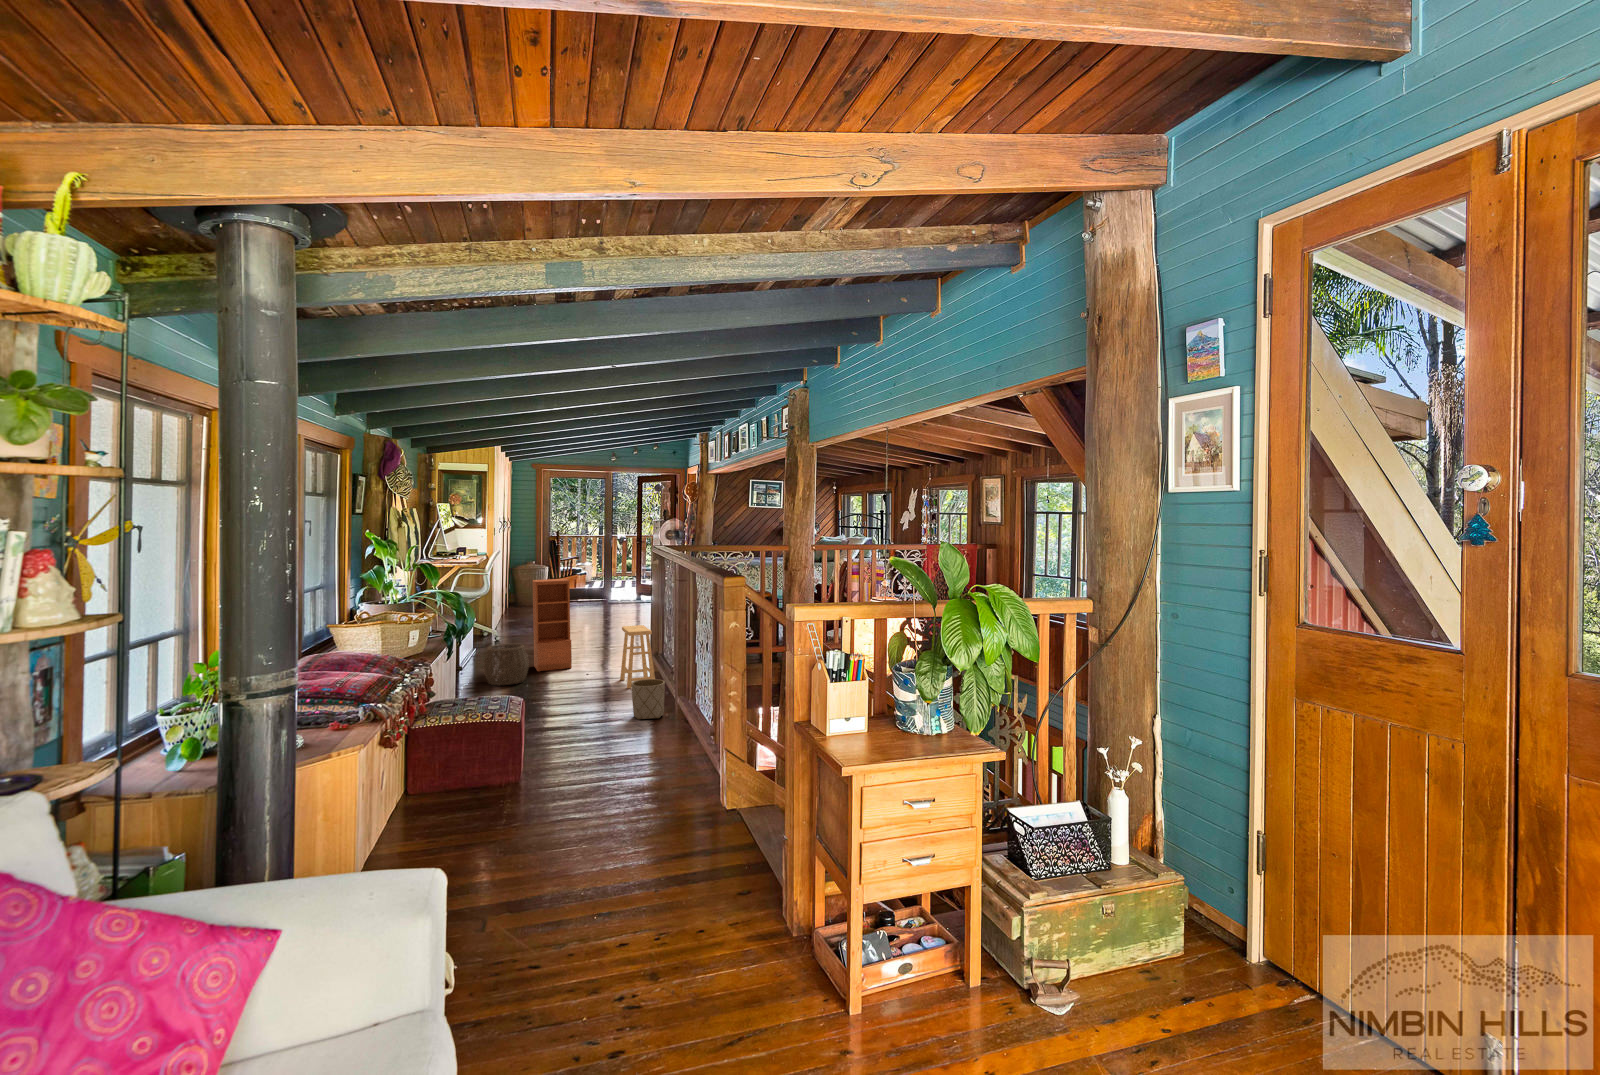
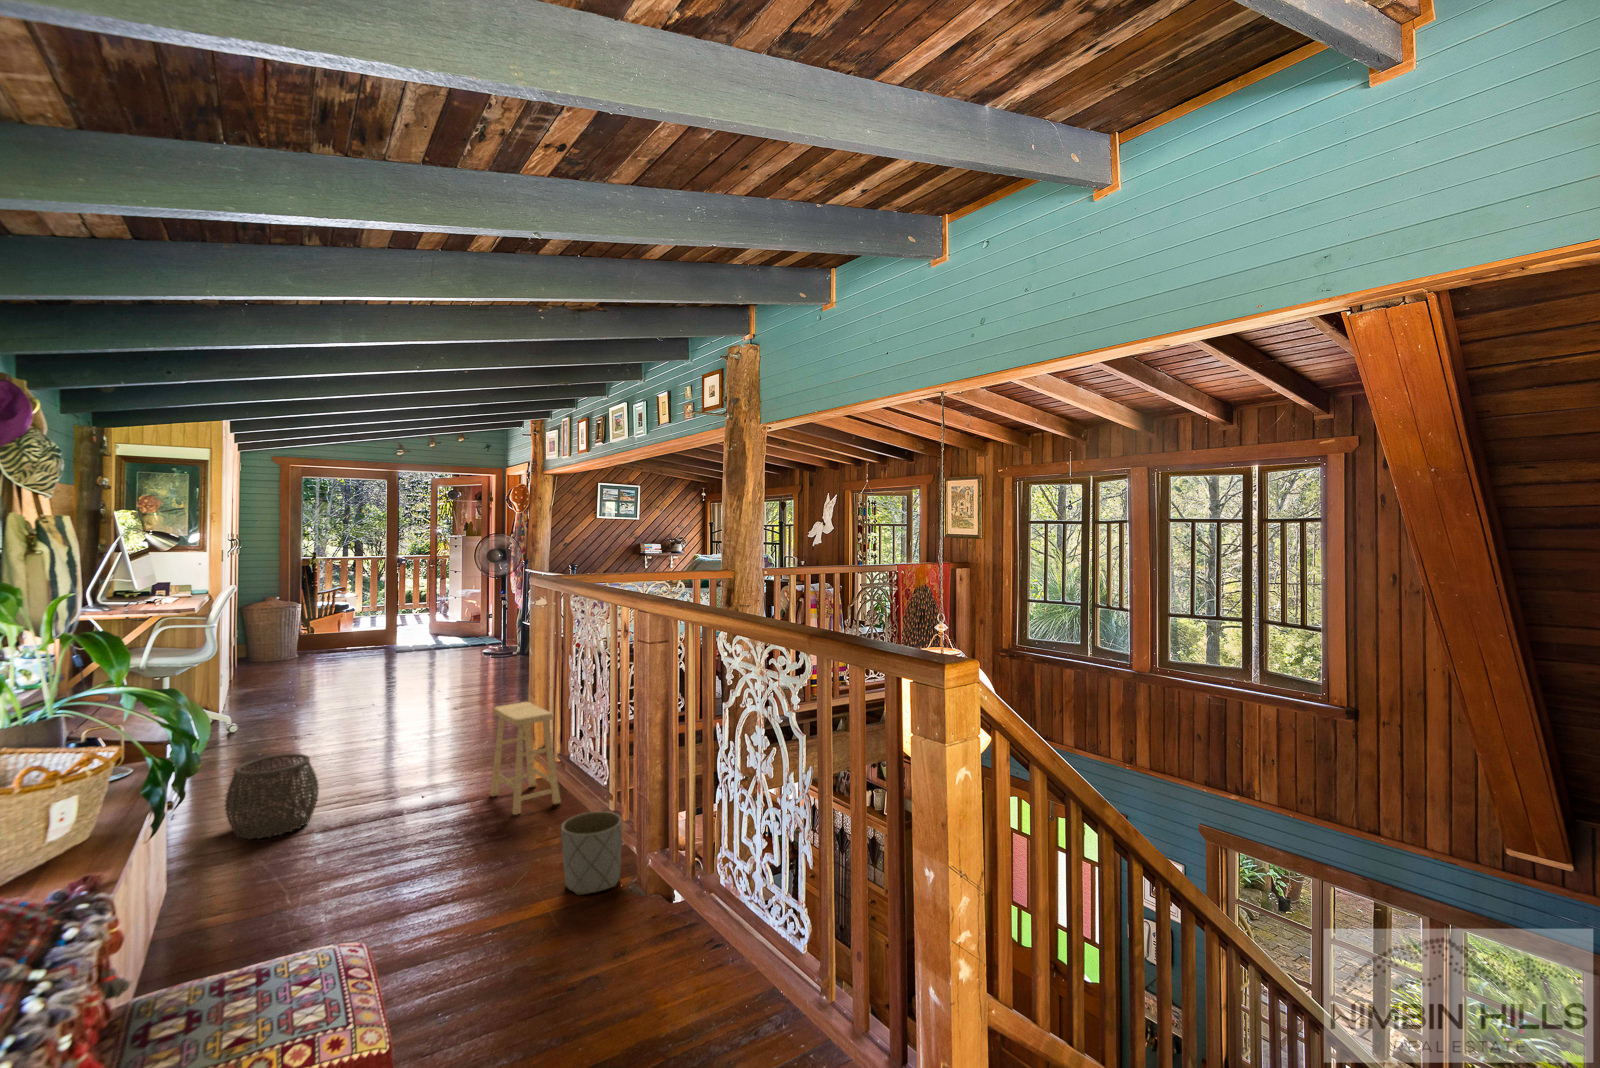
bookcase: present [532,579,572,671] -> none [315,630,392,793]

